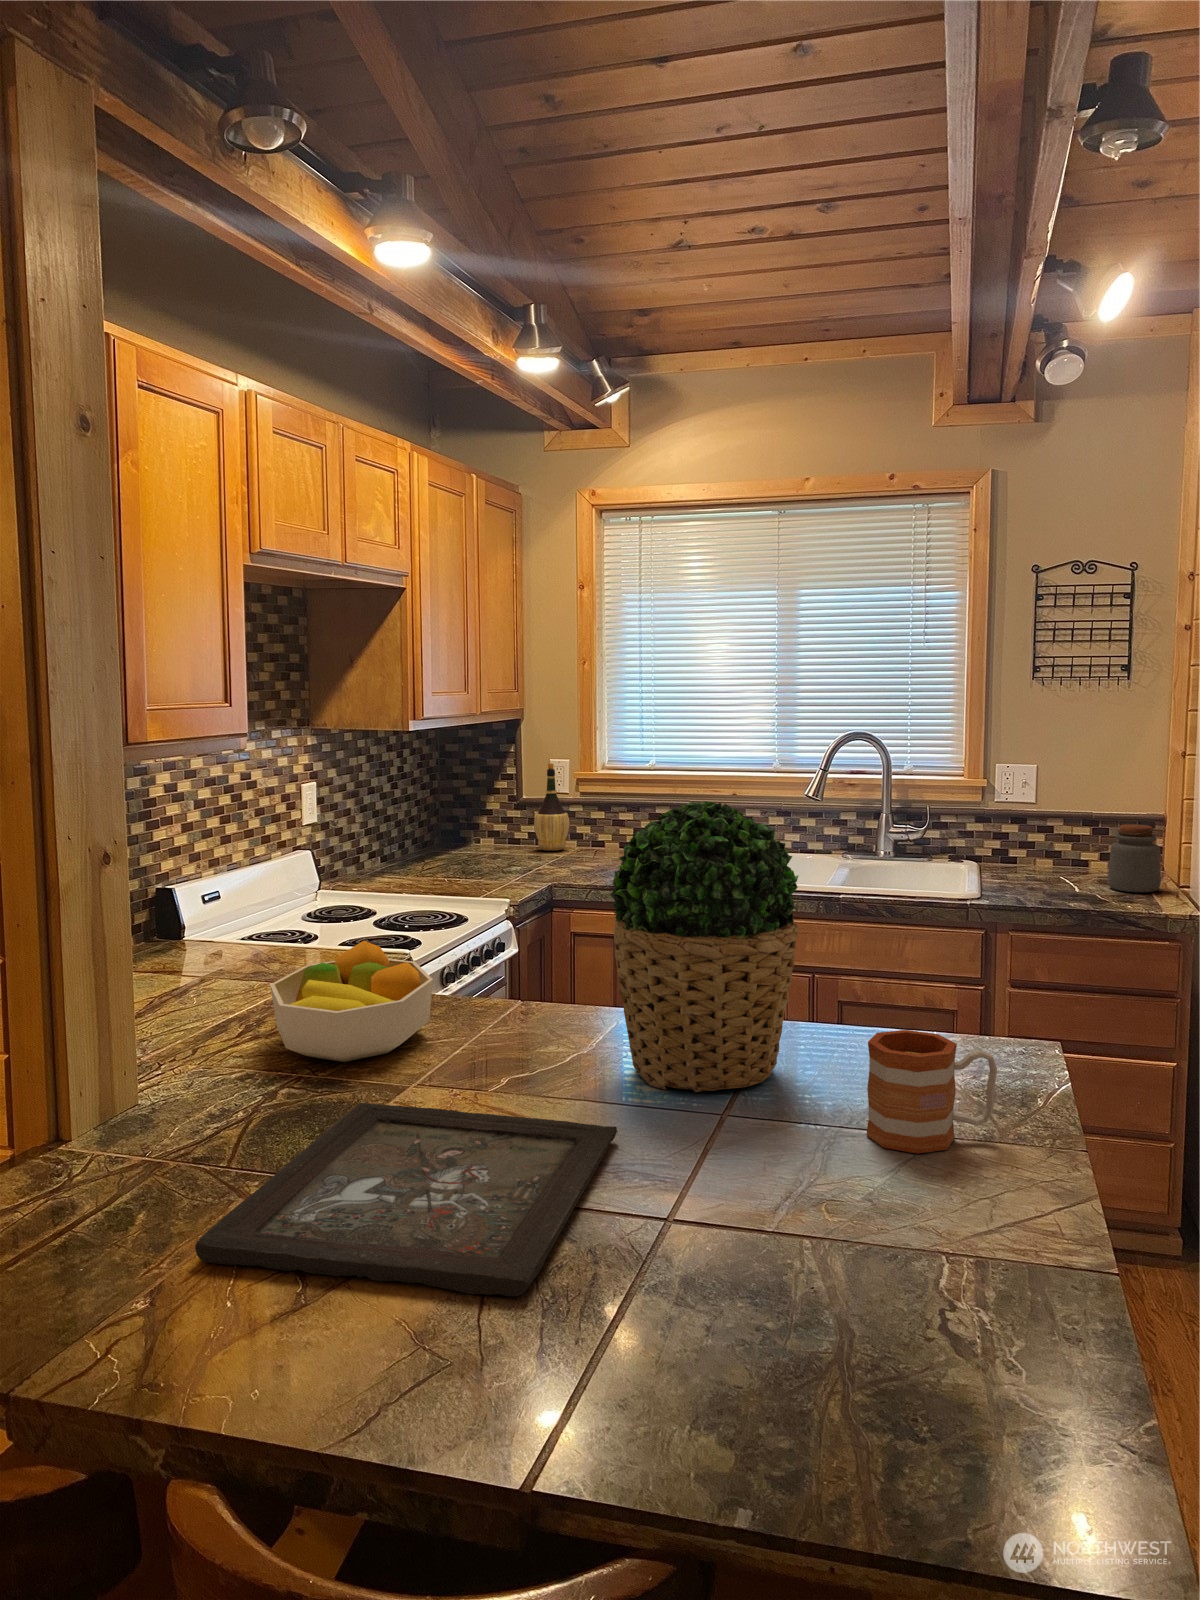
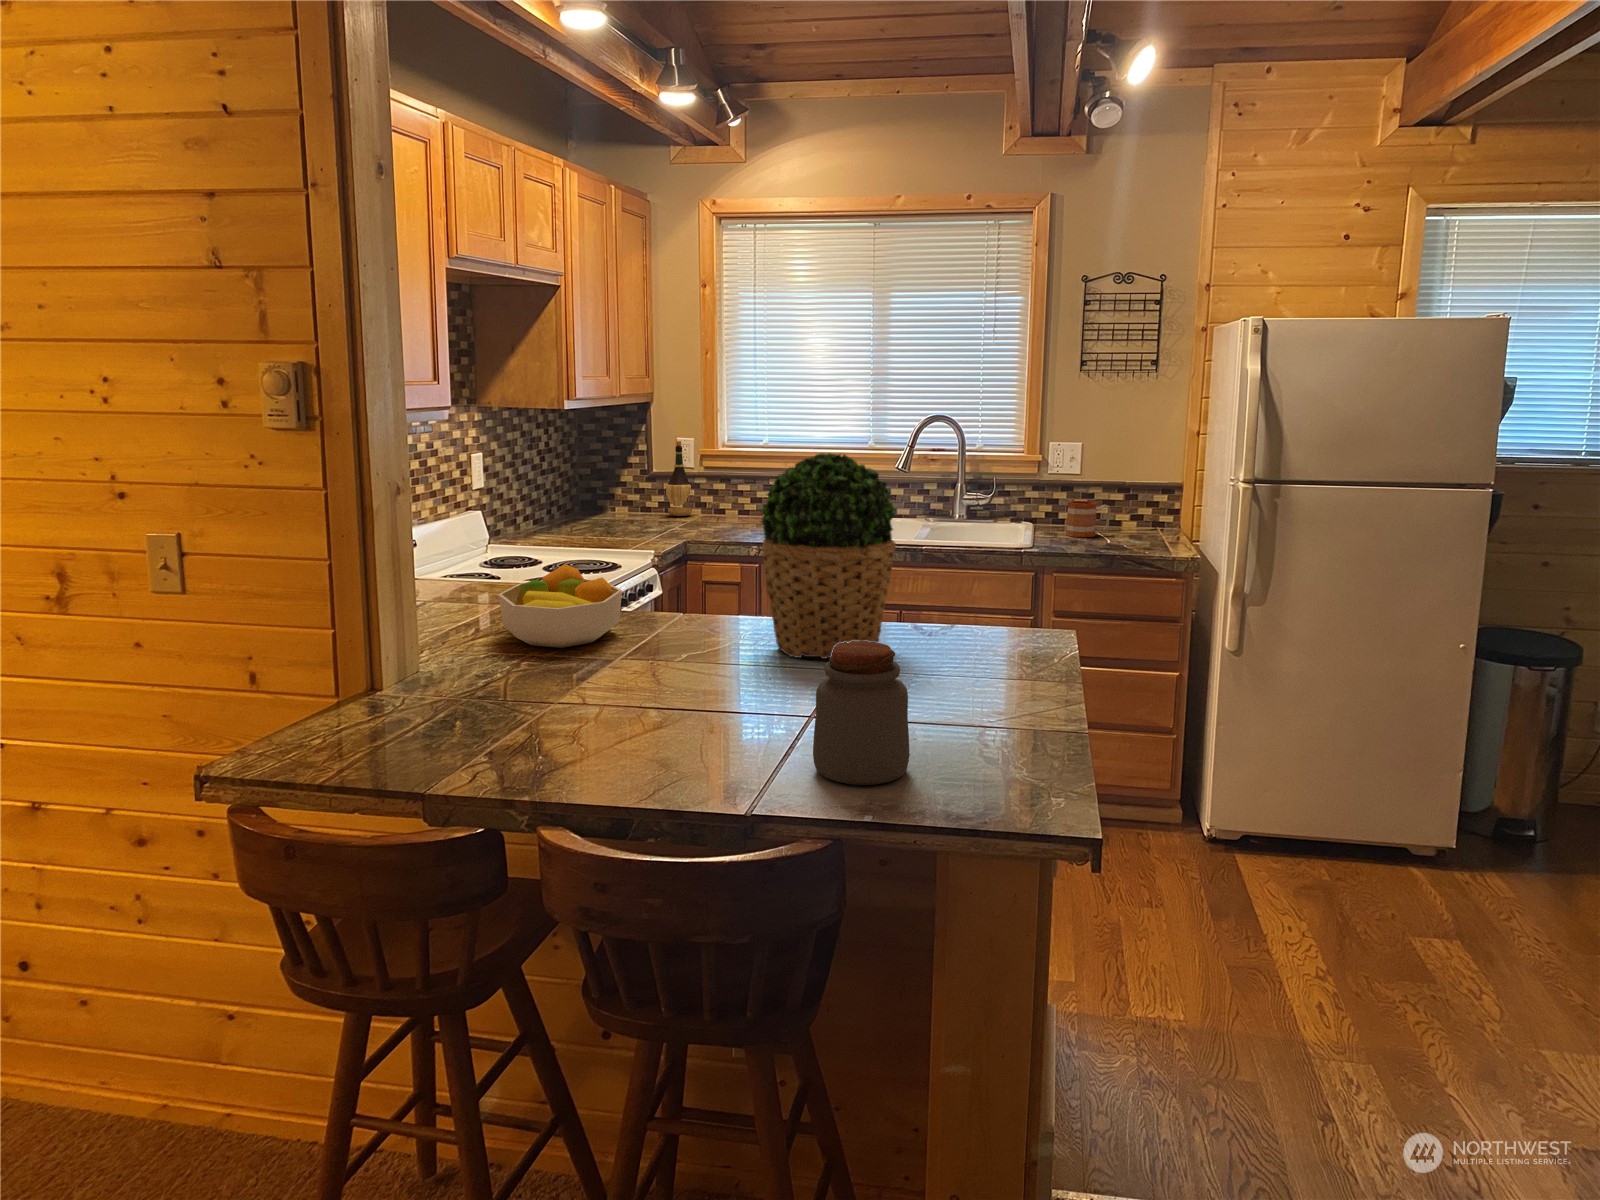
jar: present [1108,824,1161,892] -> present [813,641,910,785]
mug: present [866,1030,997,1154] -> present [1066,501,1110,537]
tray: present [195,1103,617,1296] -> none [506,665,772,752]

